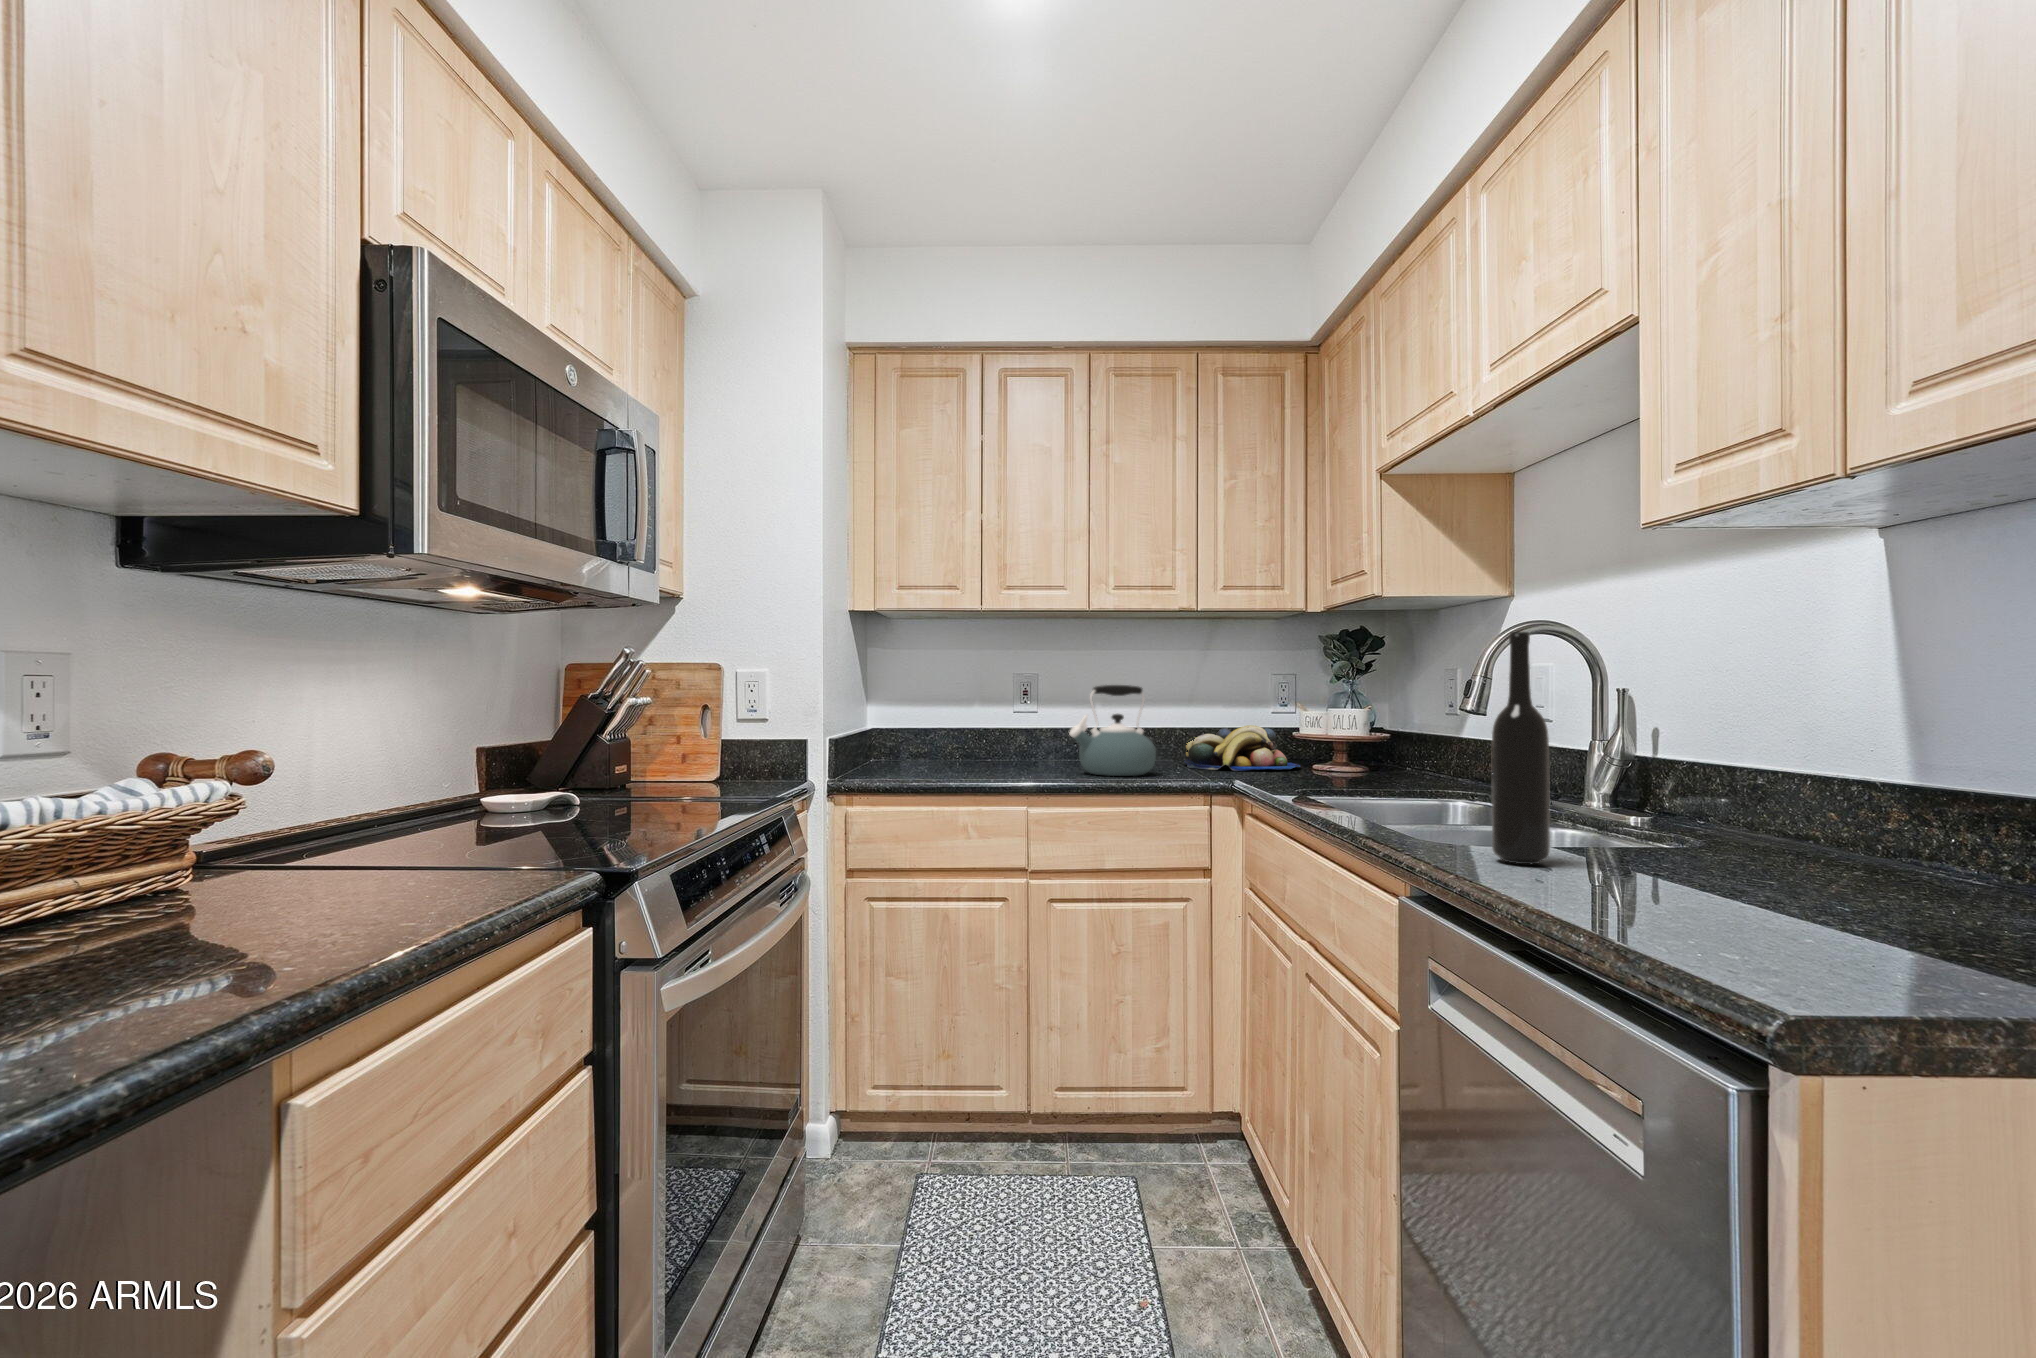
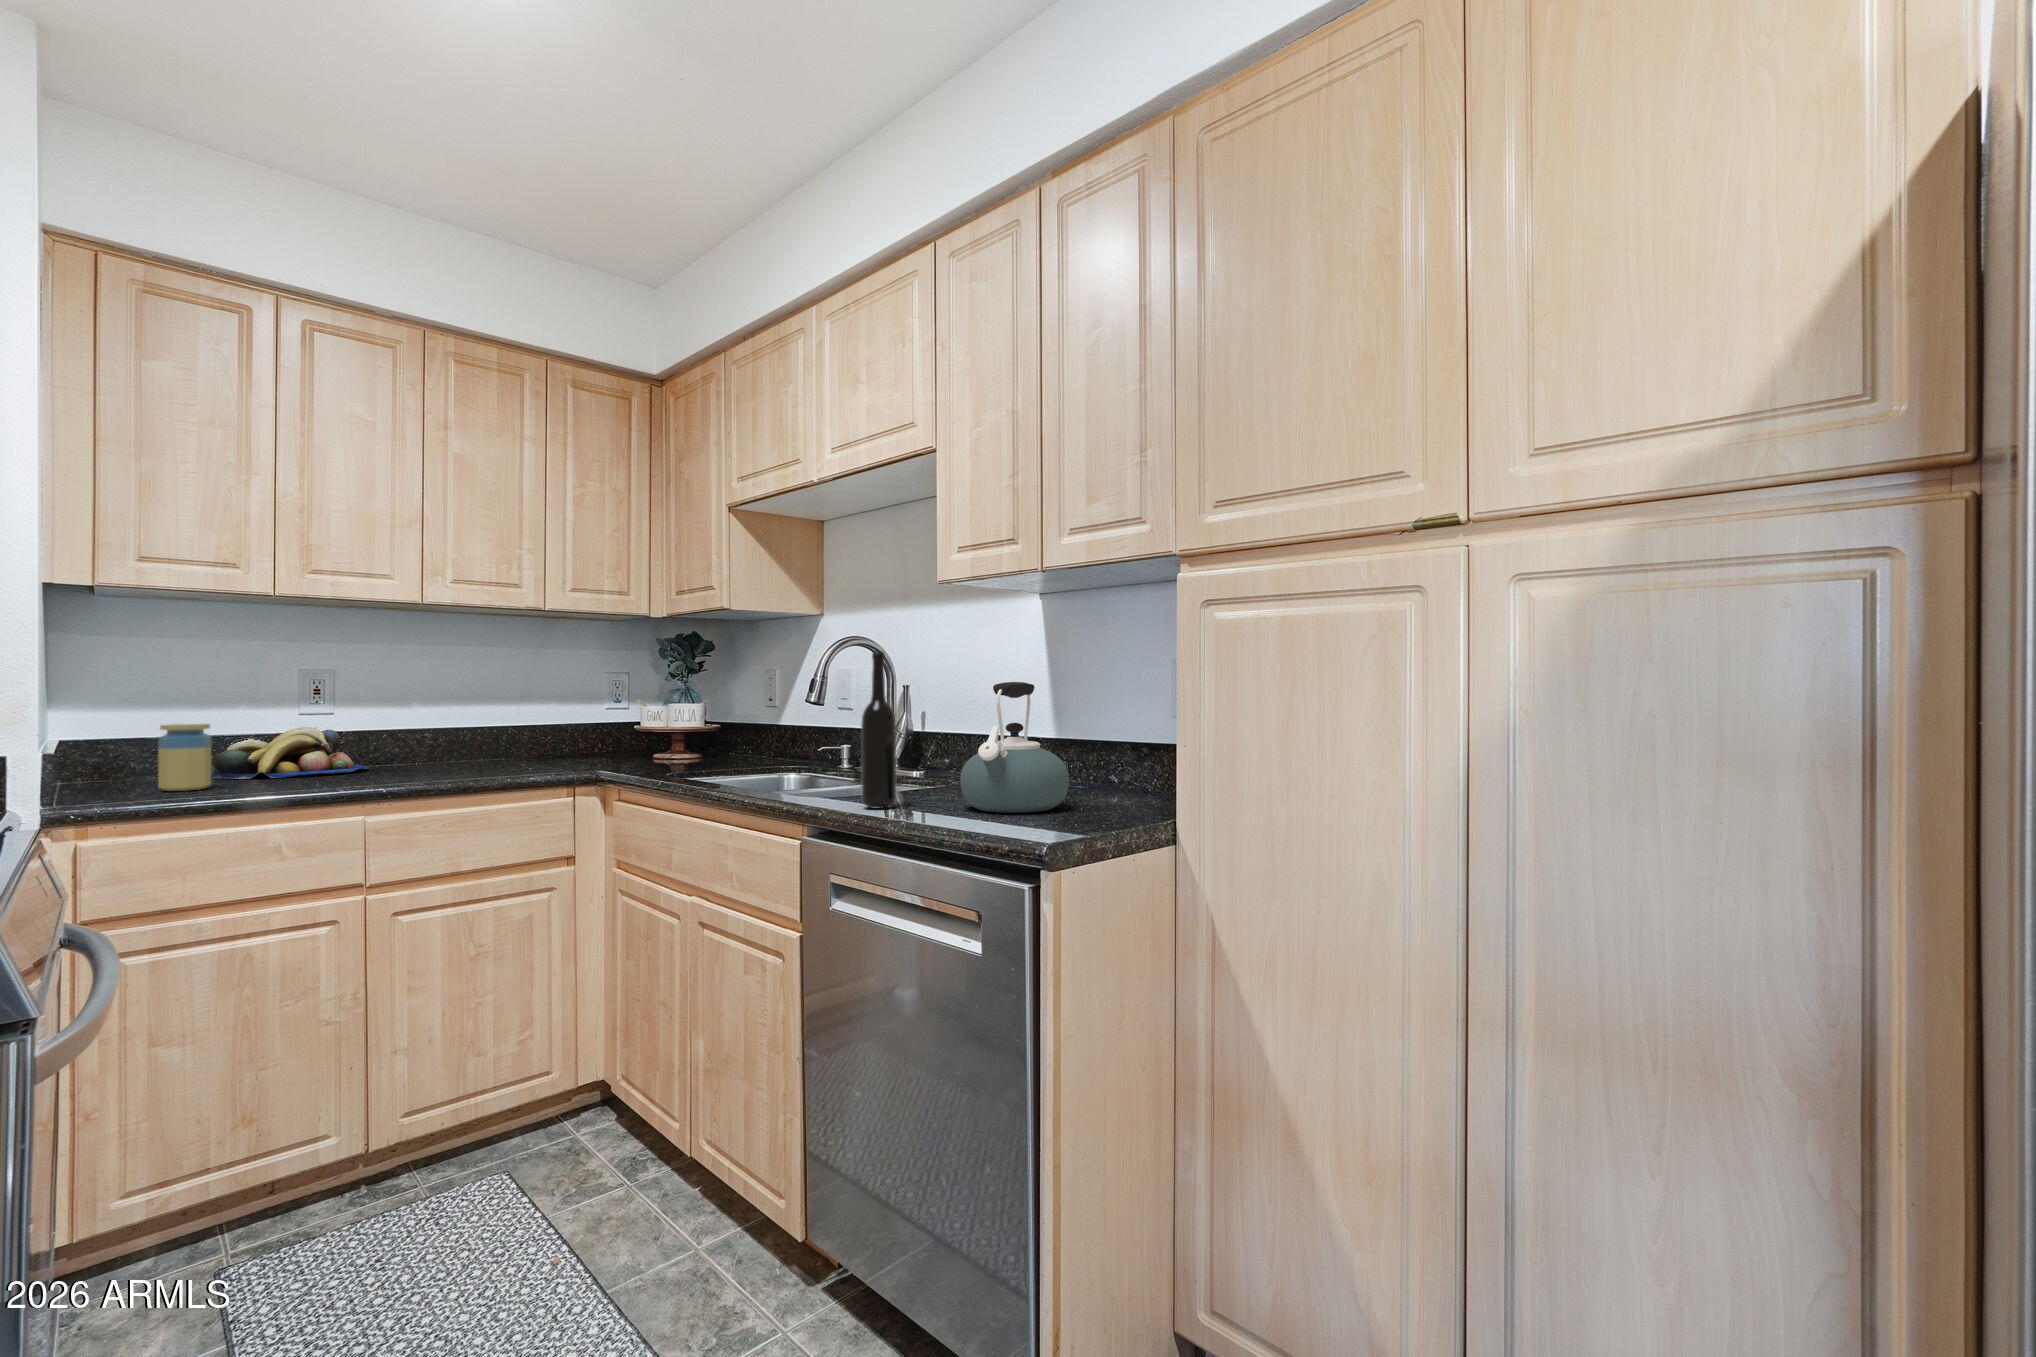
kettle: present [1069,685,1156,776] -> present [960,682,1069,813]
jar: none [906,715,938,769] -> present [158,724,212,791]
fruit bowl: present [1184,725,1300,771] -> present [211,727,368,779]

